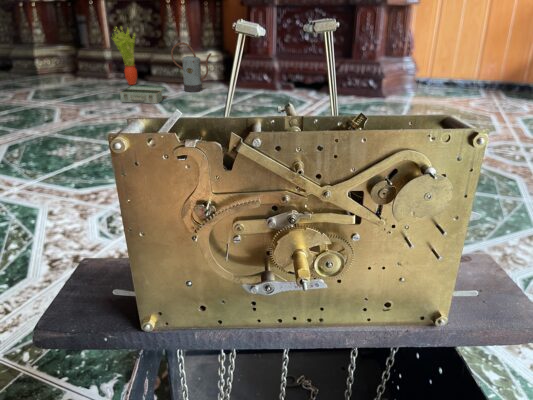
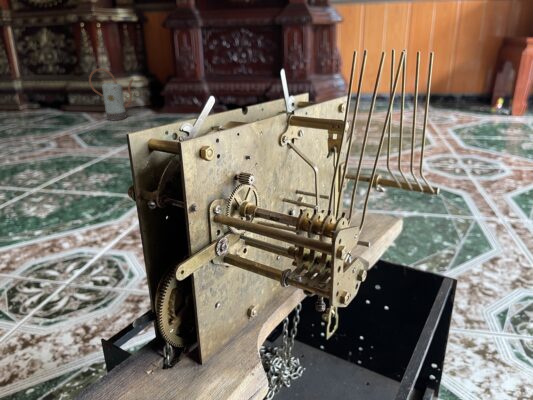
potted plant: present [113,27,137,85] -> none [19,53,53,116]
toolbox: present [120,86,166,104] -> none [32,117,86,136]

